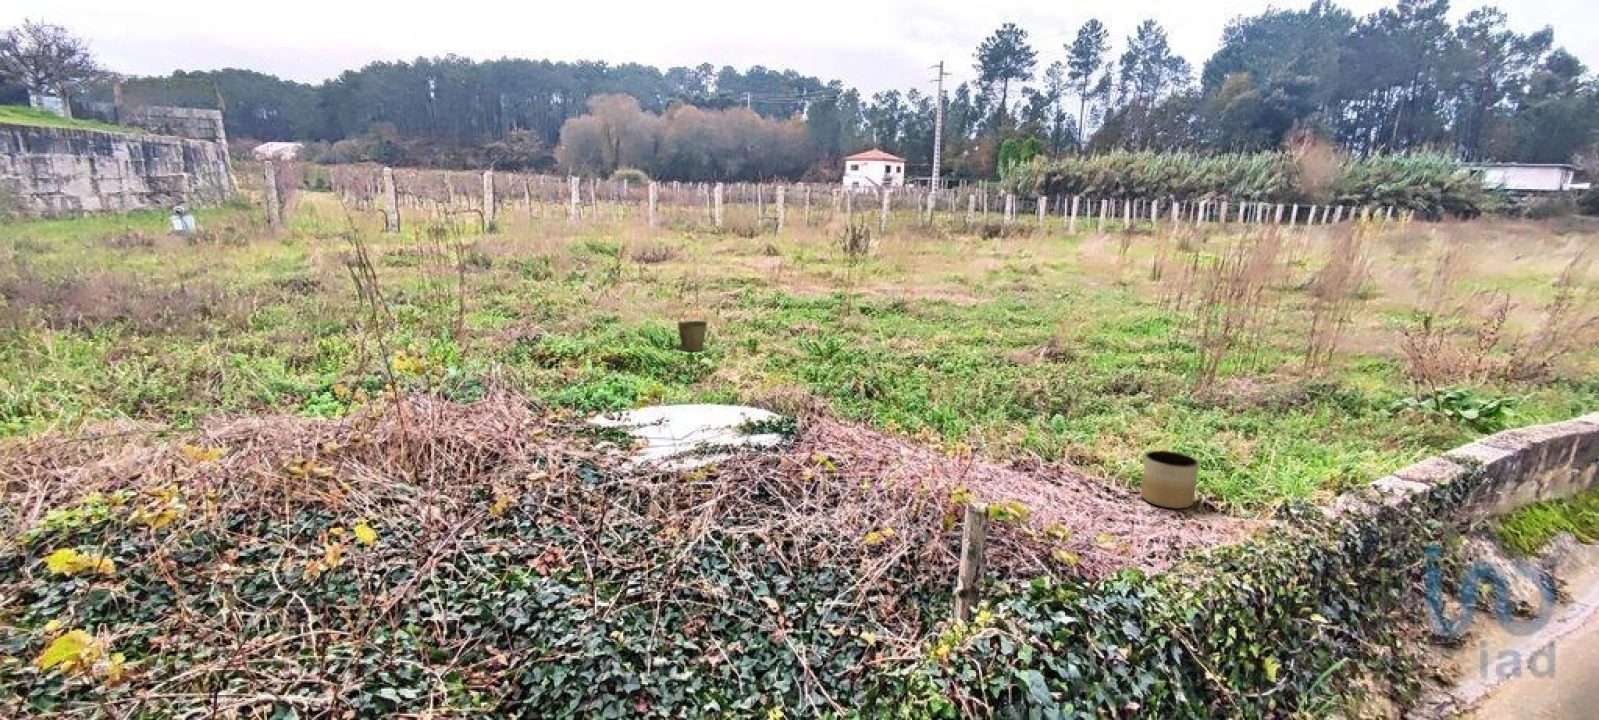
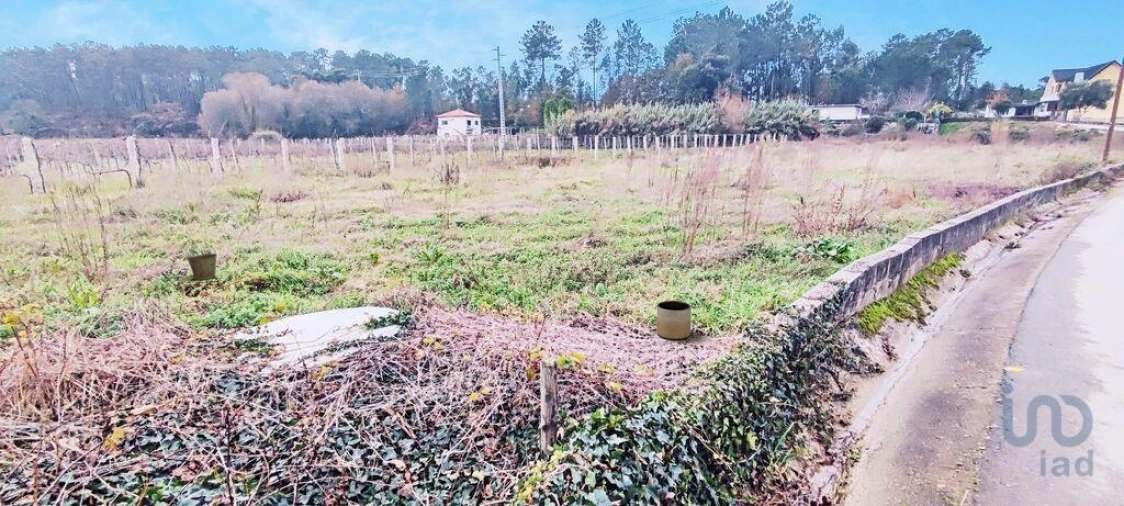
bucket: present [678,321,707,351] -> present [187,253,217,280]

